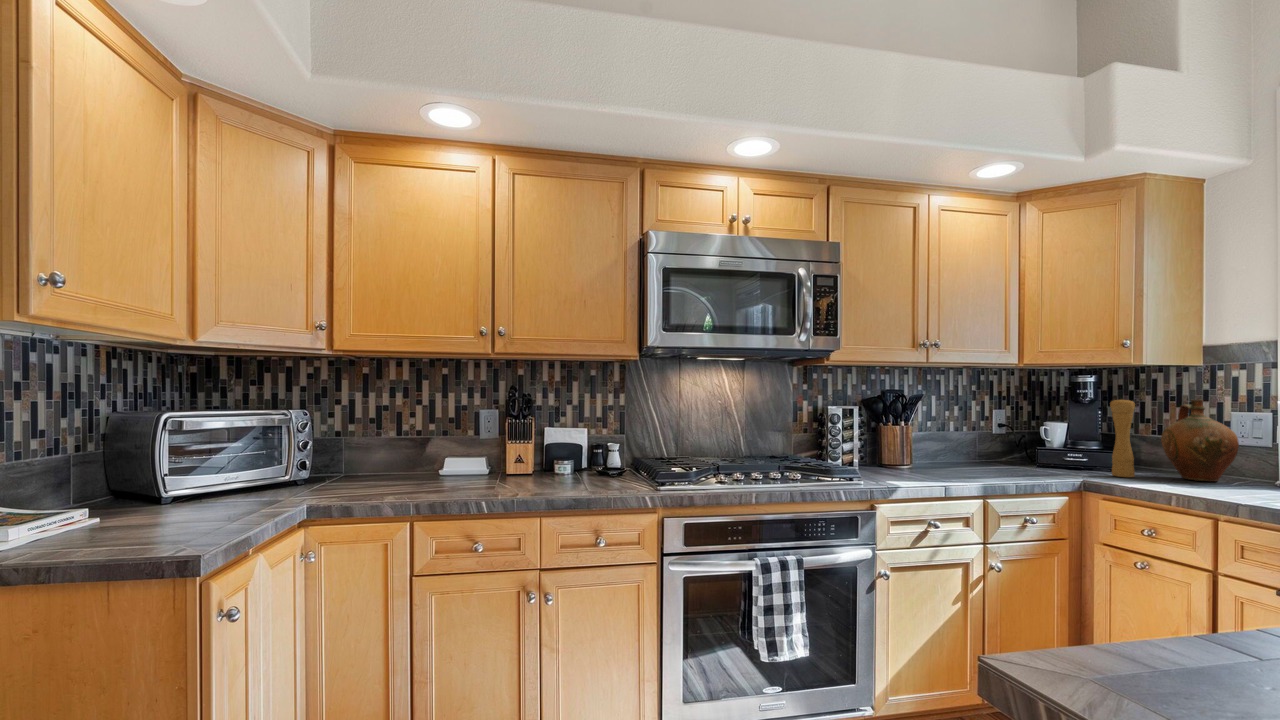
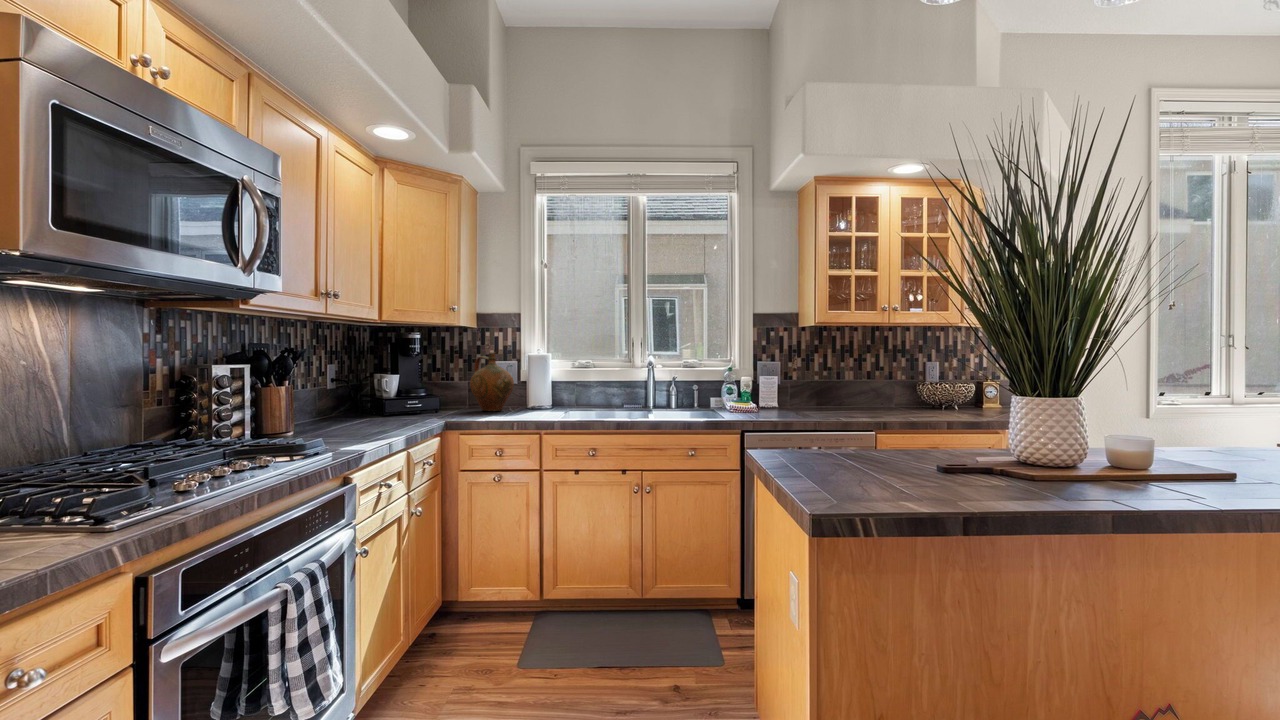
pepper mill: present [1110,399,1135,477] -> none [448,352,465,415]

